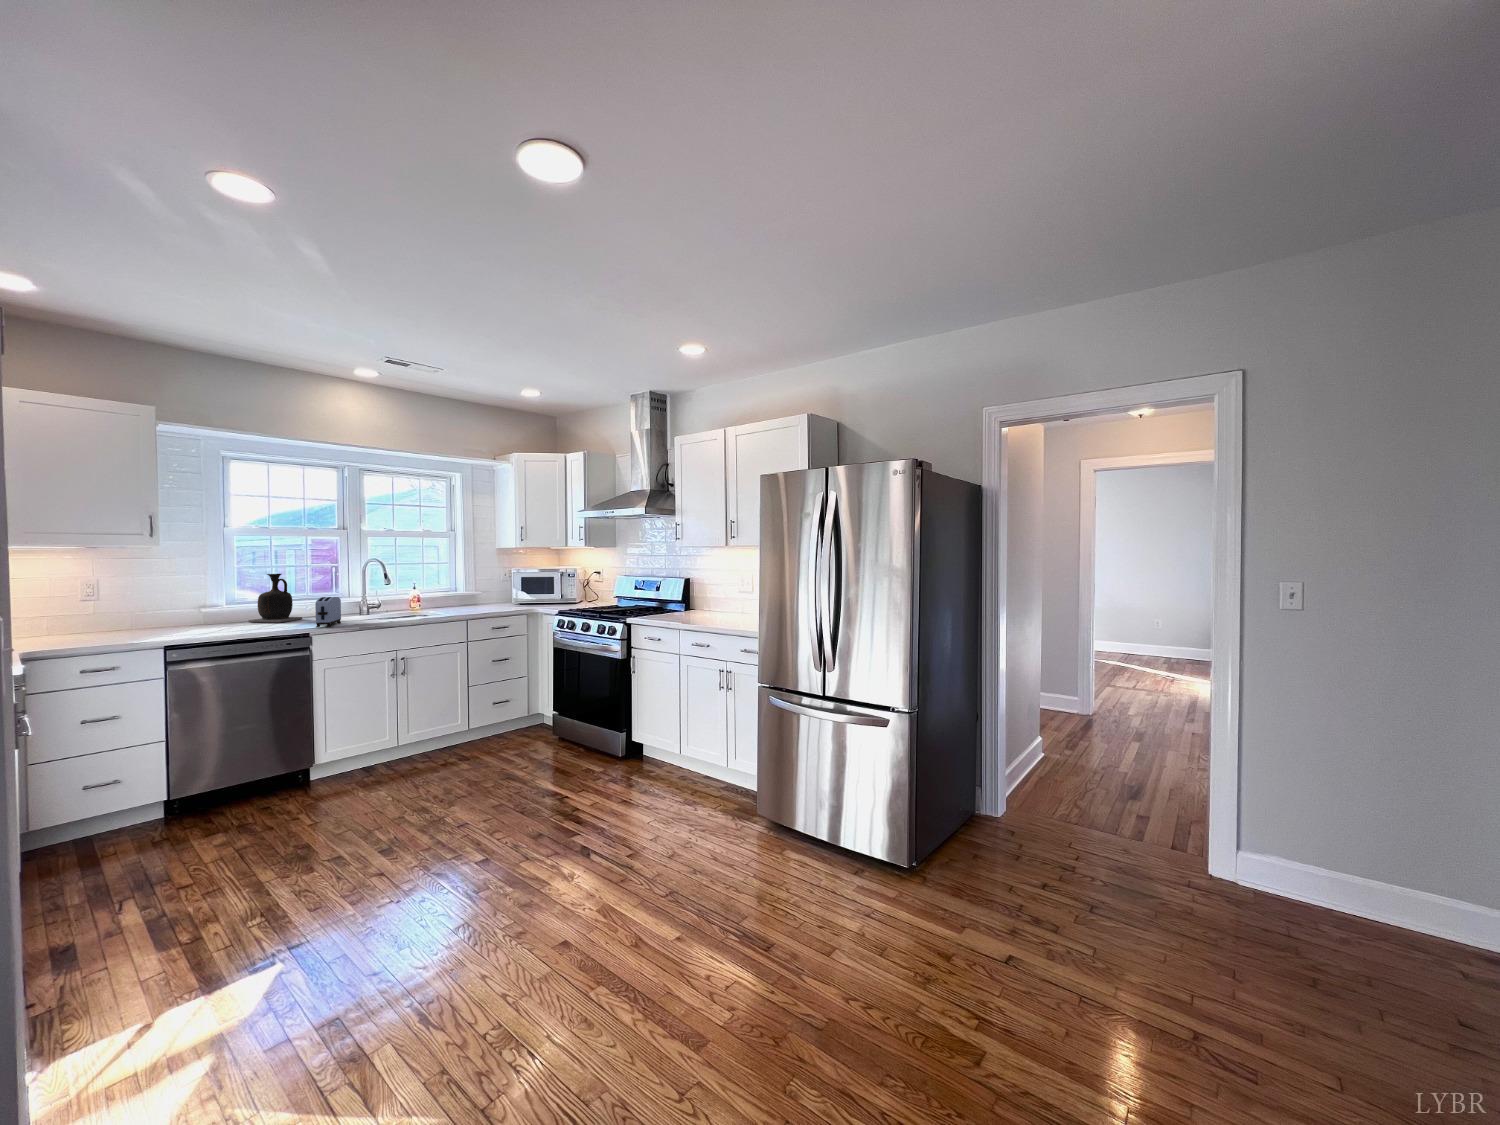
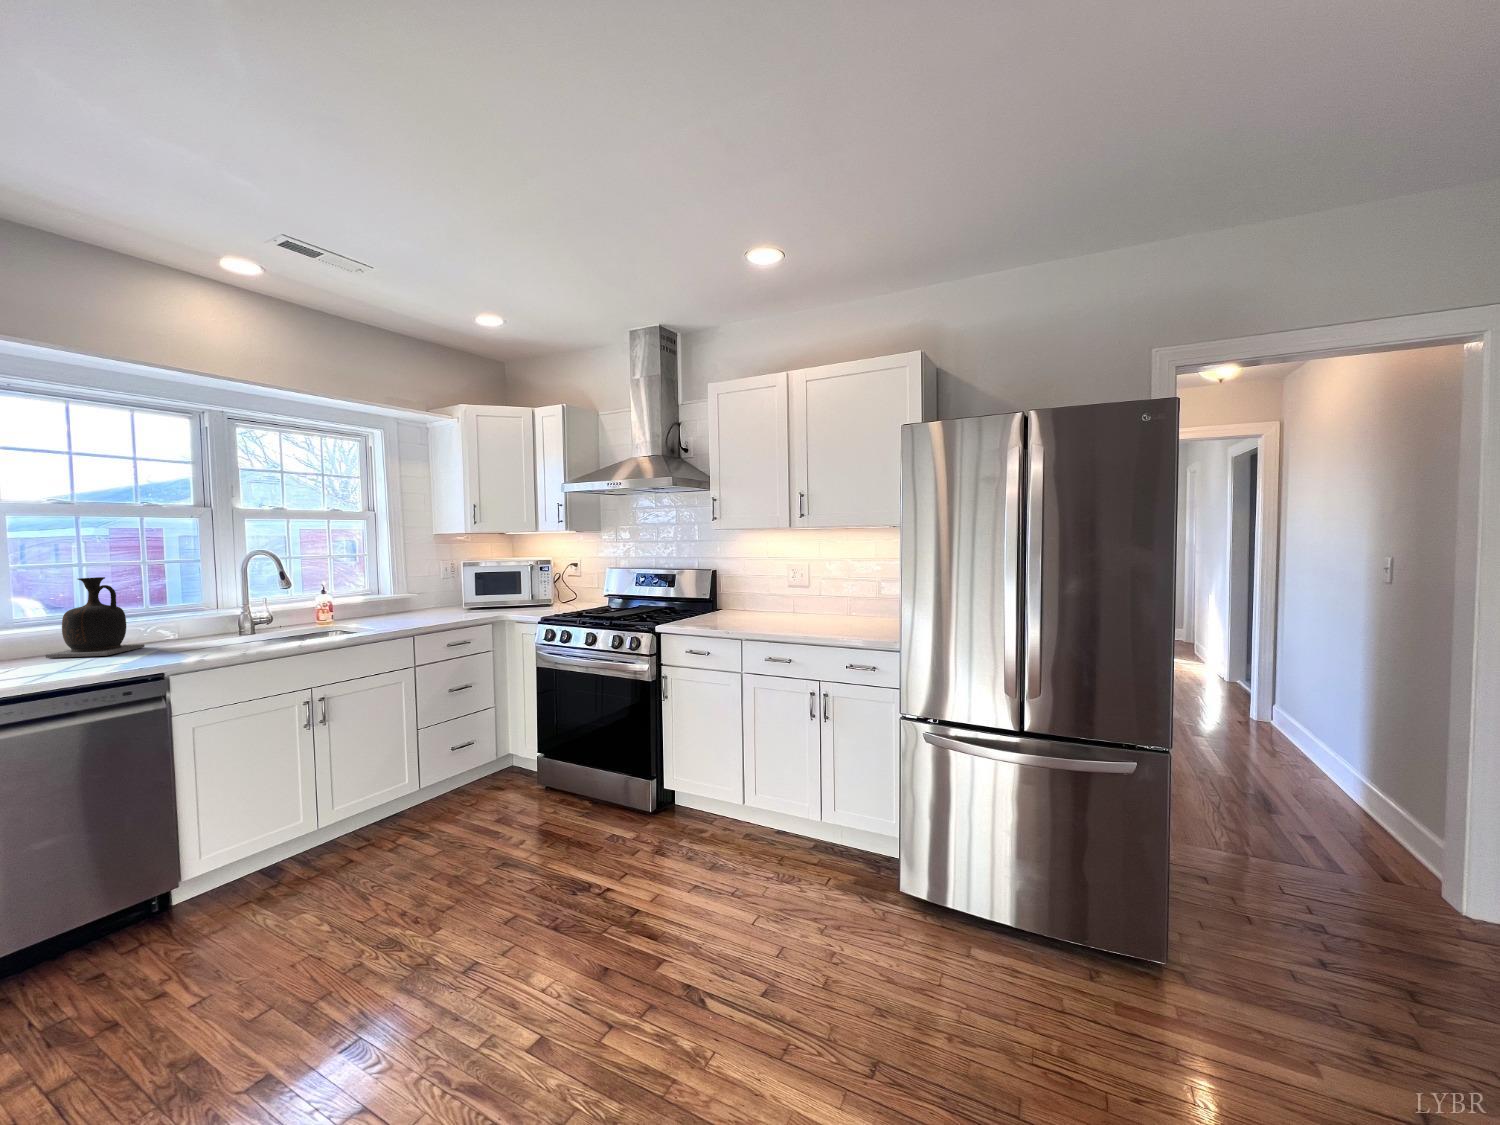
toaster: present [315,597,341,627] -> none [174,611,216,662]

